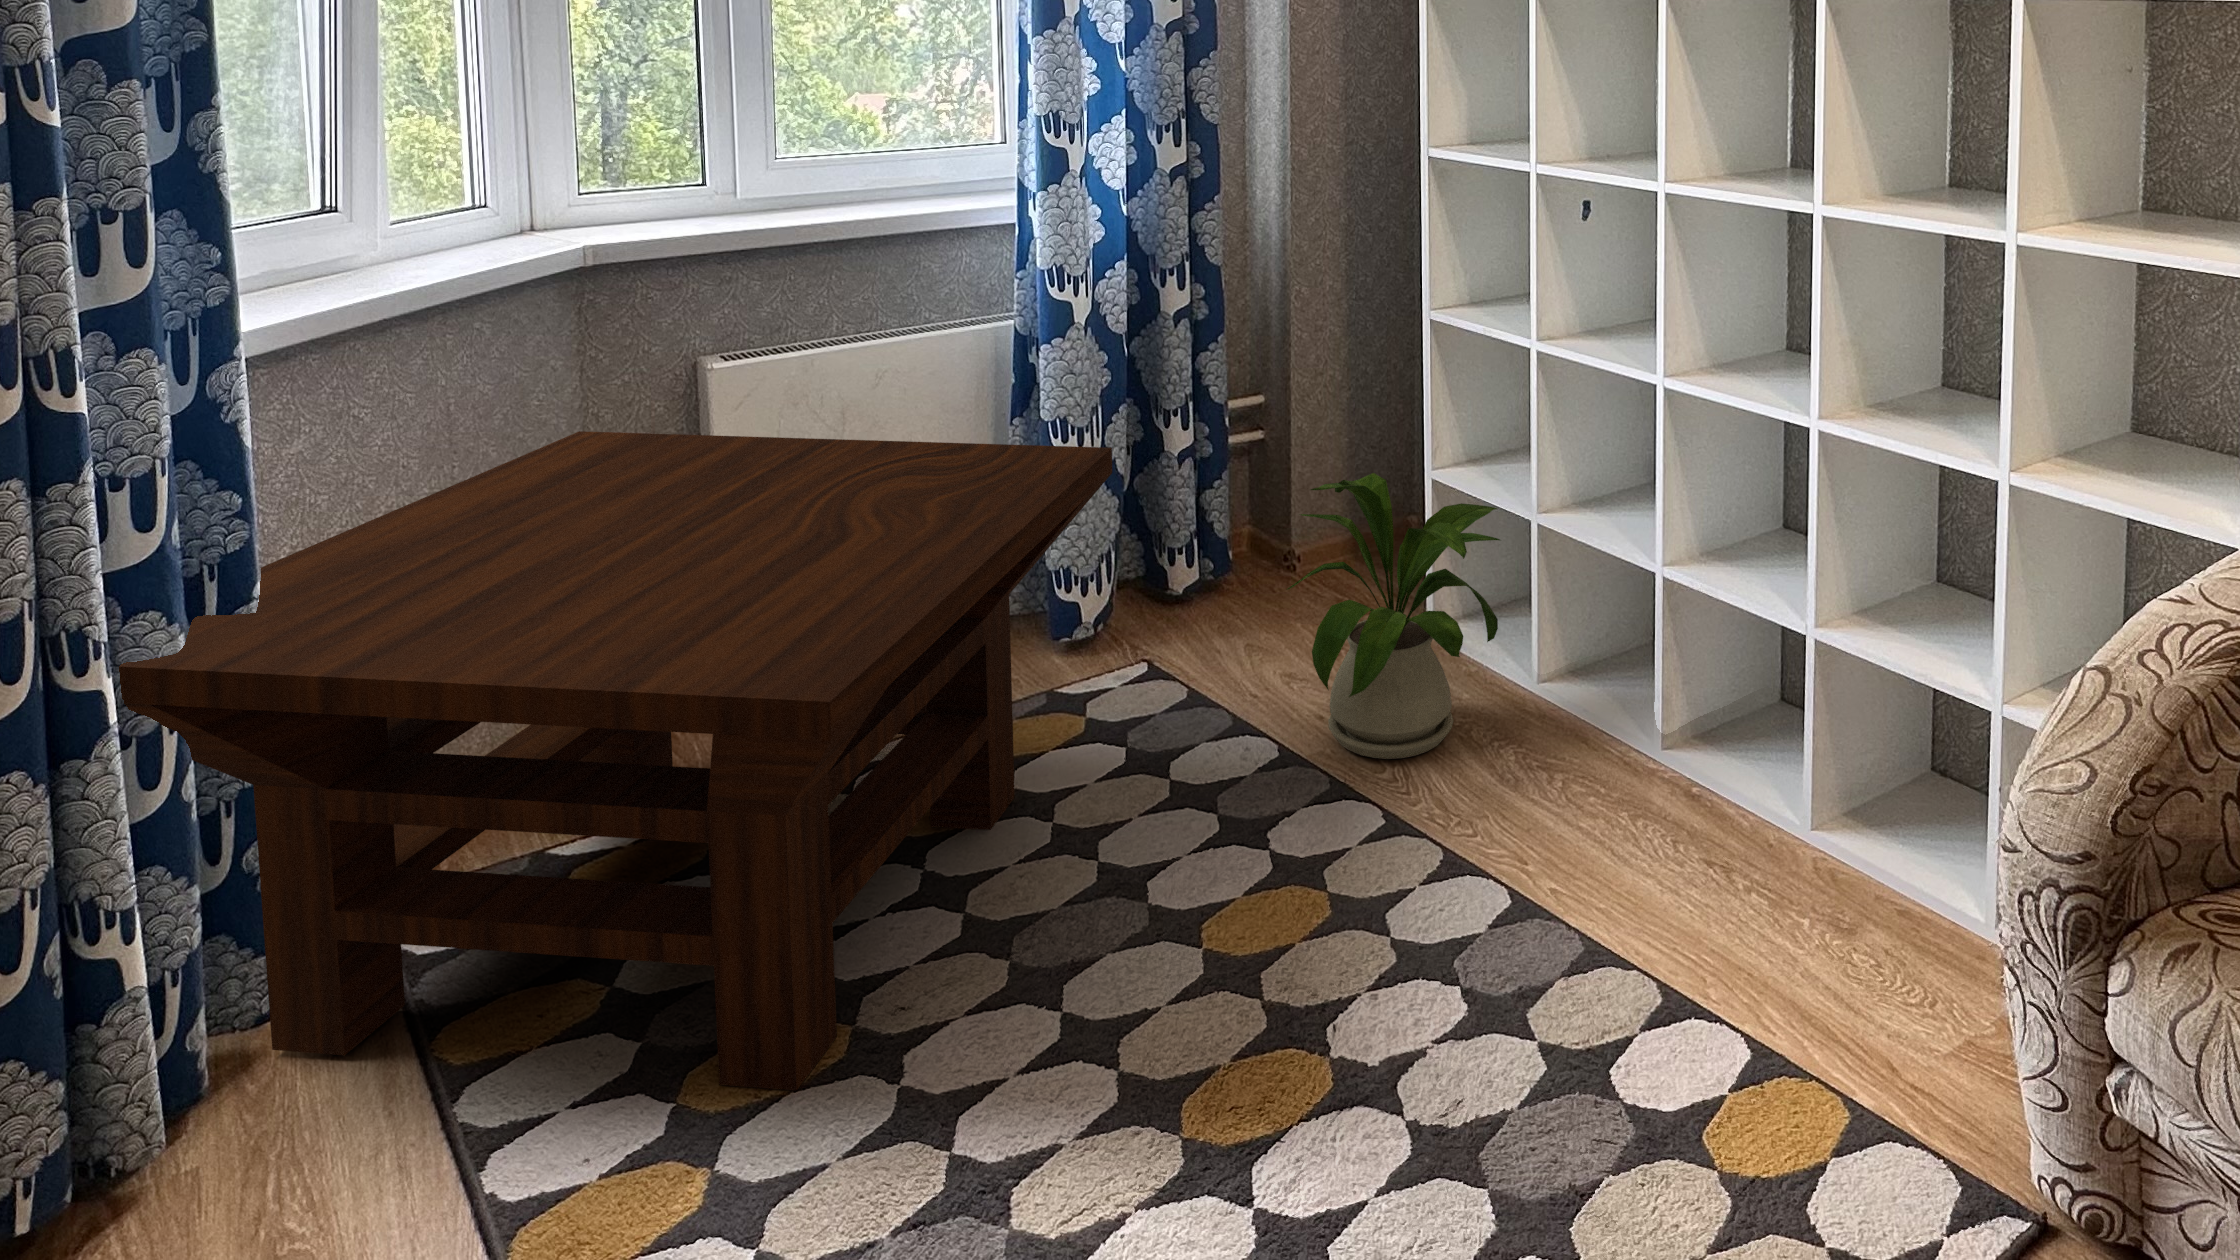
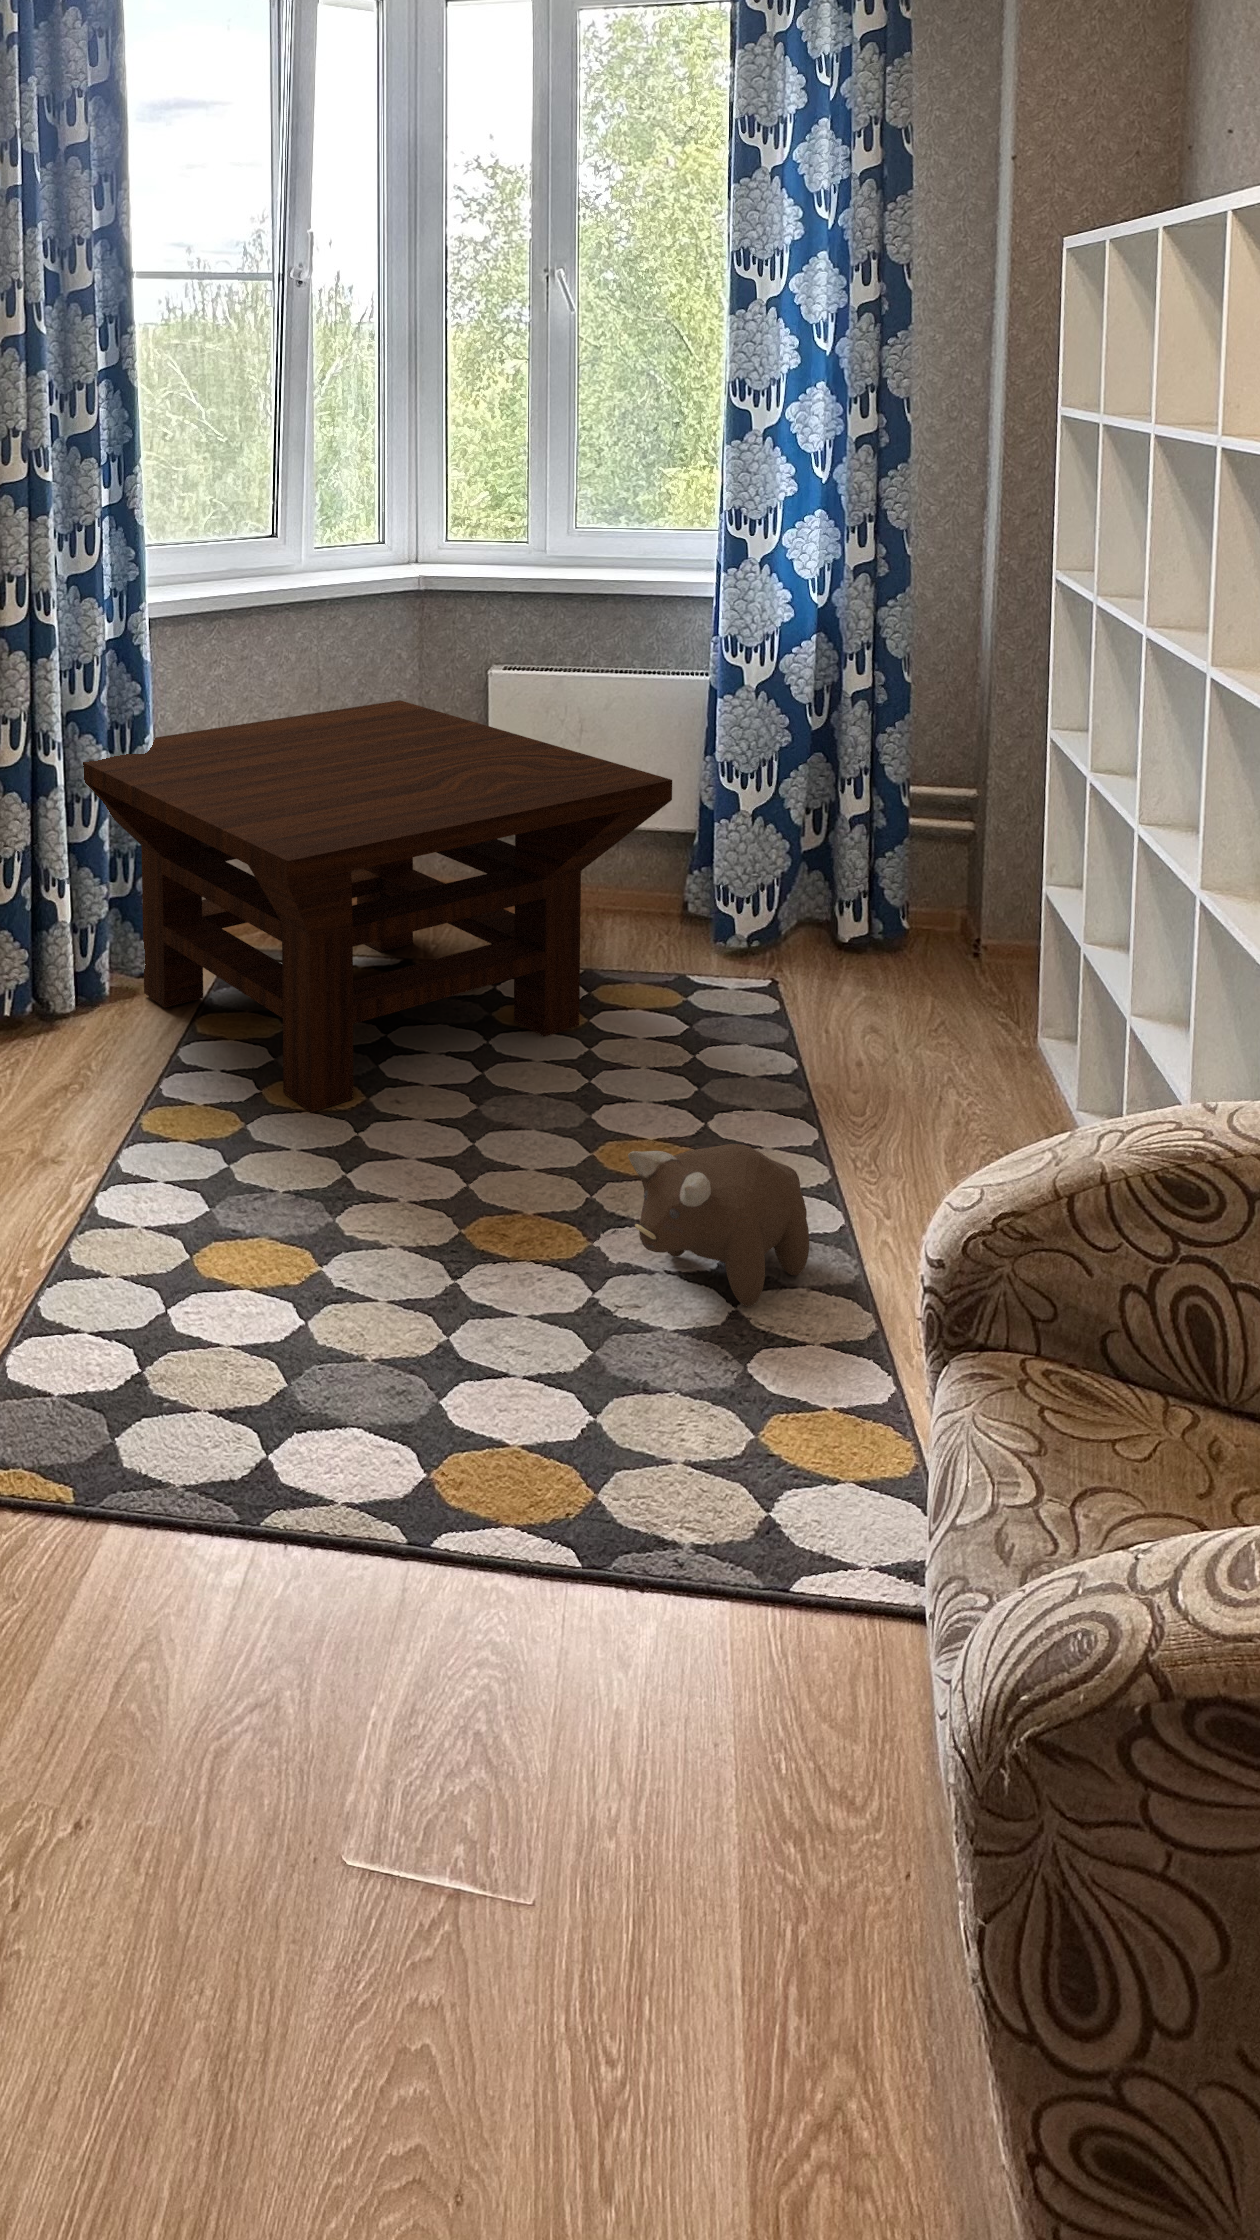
house plant: present [1287,473,1500,759] -> none [789,847,1052,1115]
plush toy: none [1402,844,1571,1031] -> present [628,1144,809,1307]

